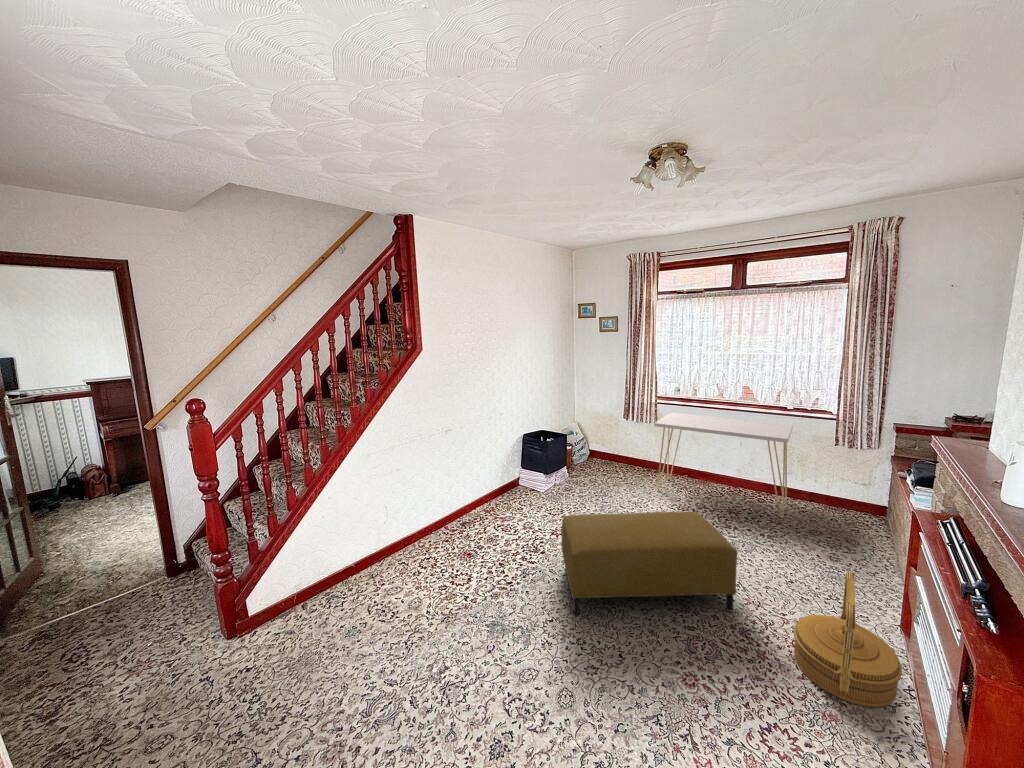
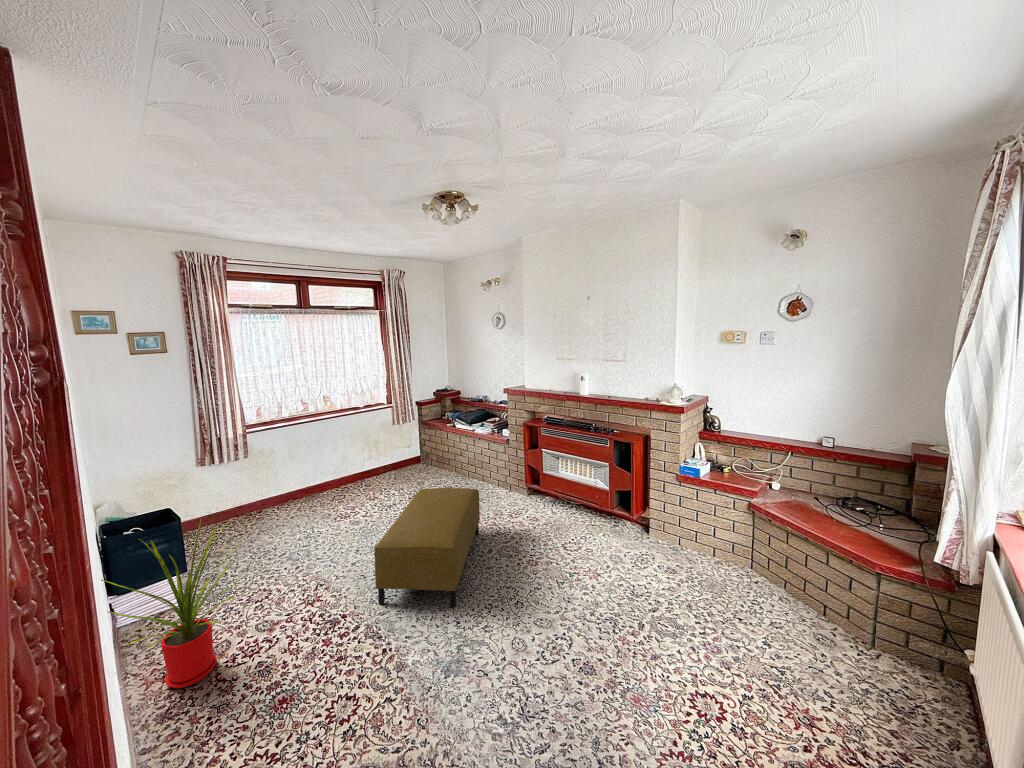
console table: present [654,413,793,518] -> none [265,420,394,522]
house plant: none [459,436,524,525] -> present [101,520,239,688]
woven basket: present [794,571,902,707] -> none [508,468,552,528]

